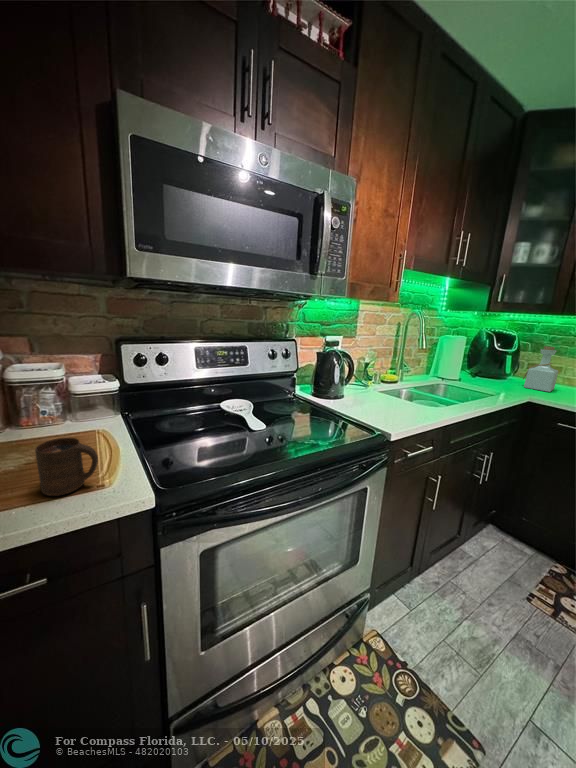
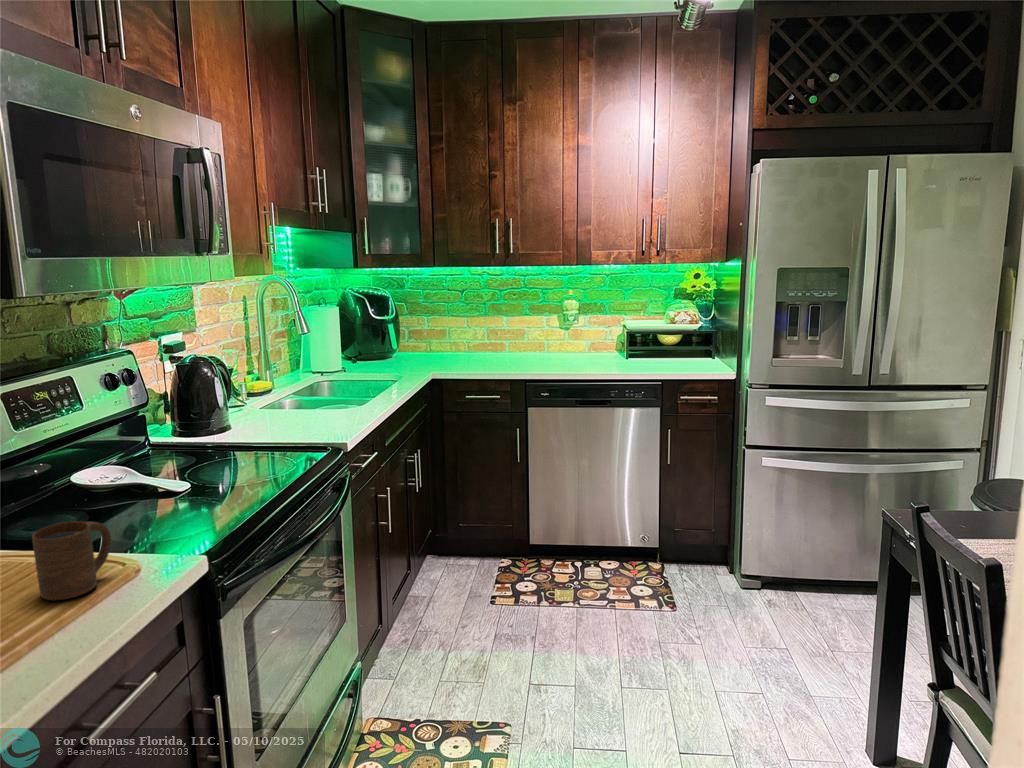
bottle: present [523,346,558,392] -> none [411,306,444,363]

